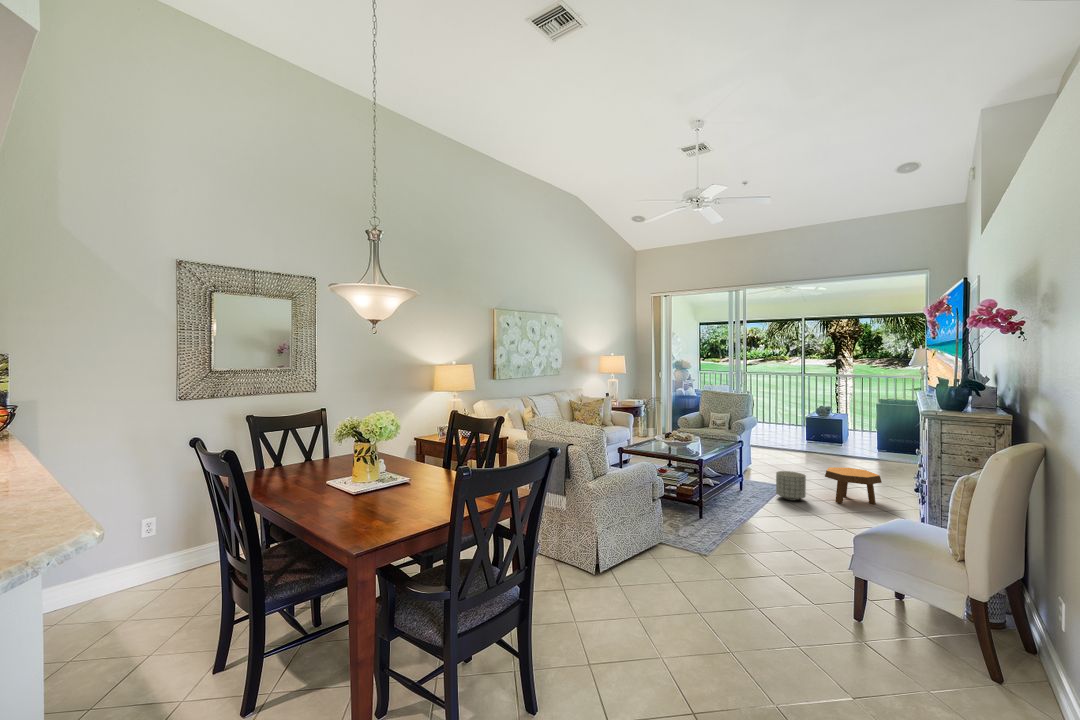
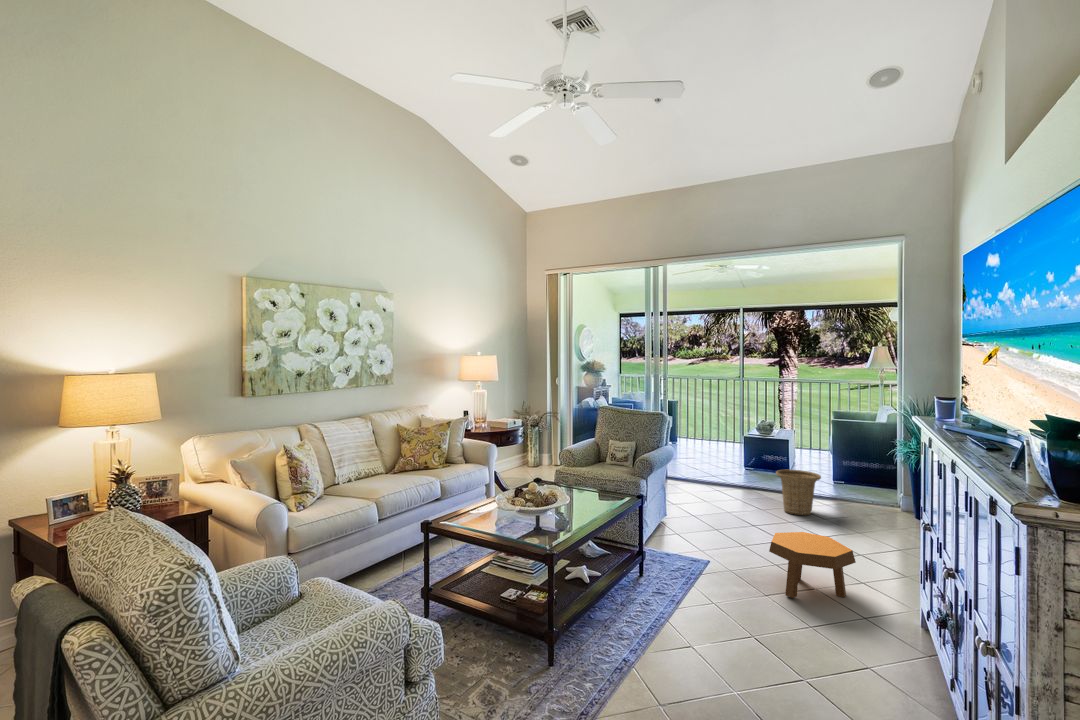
basket: none [831,437,865,468] -> present [776,470,821,515]
planter: present [776,471,806,501] -> none [695,542,740,594]

